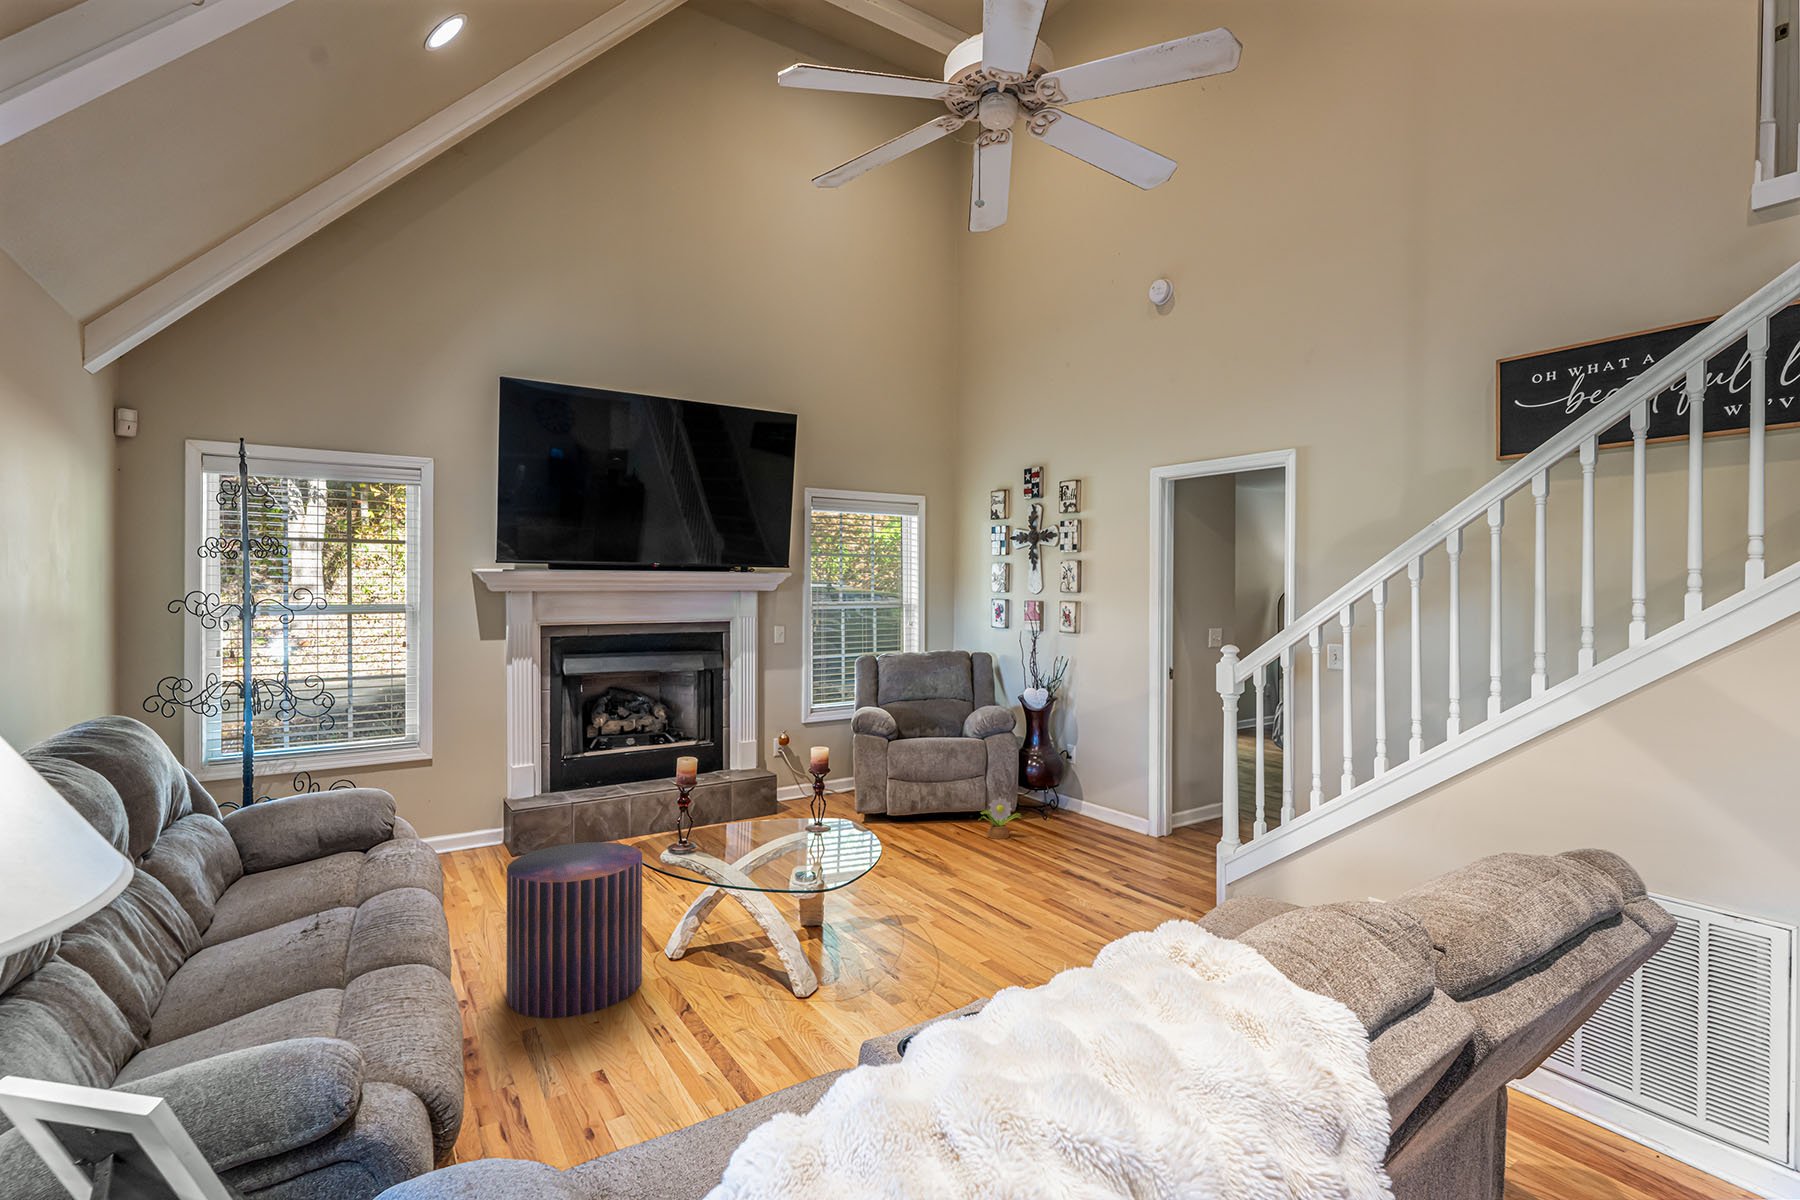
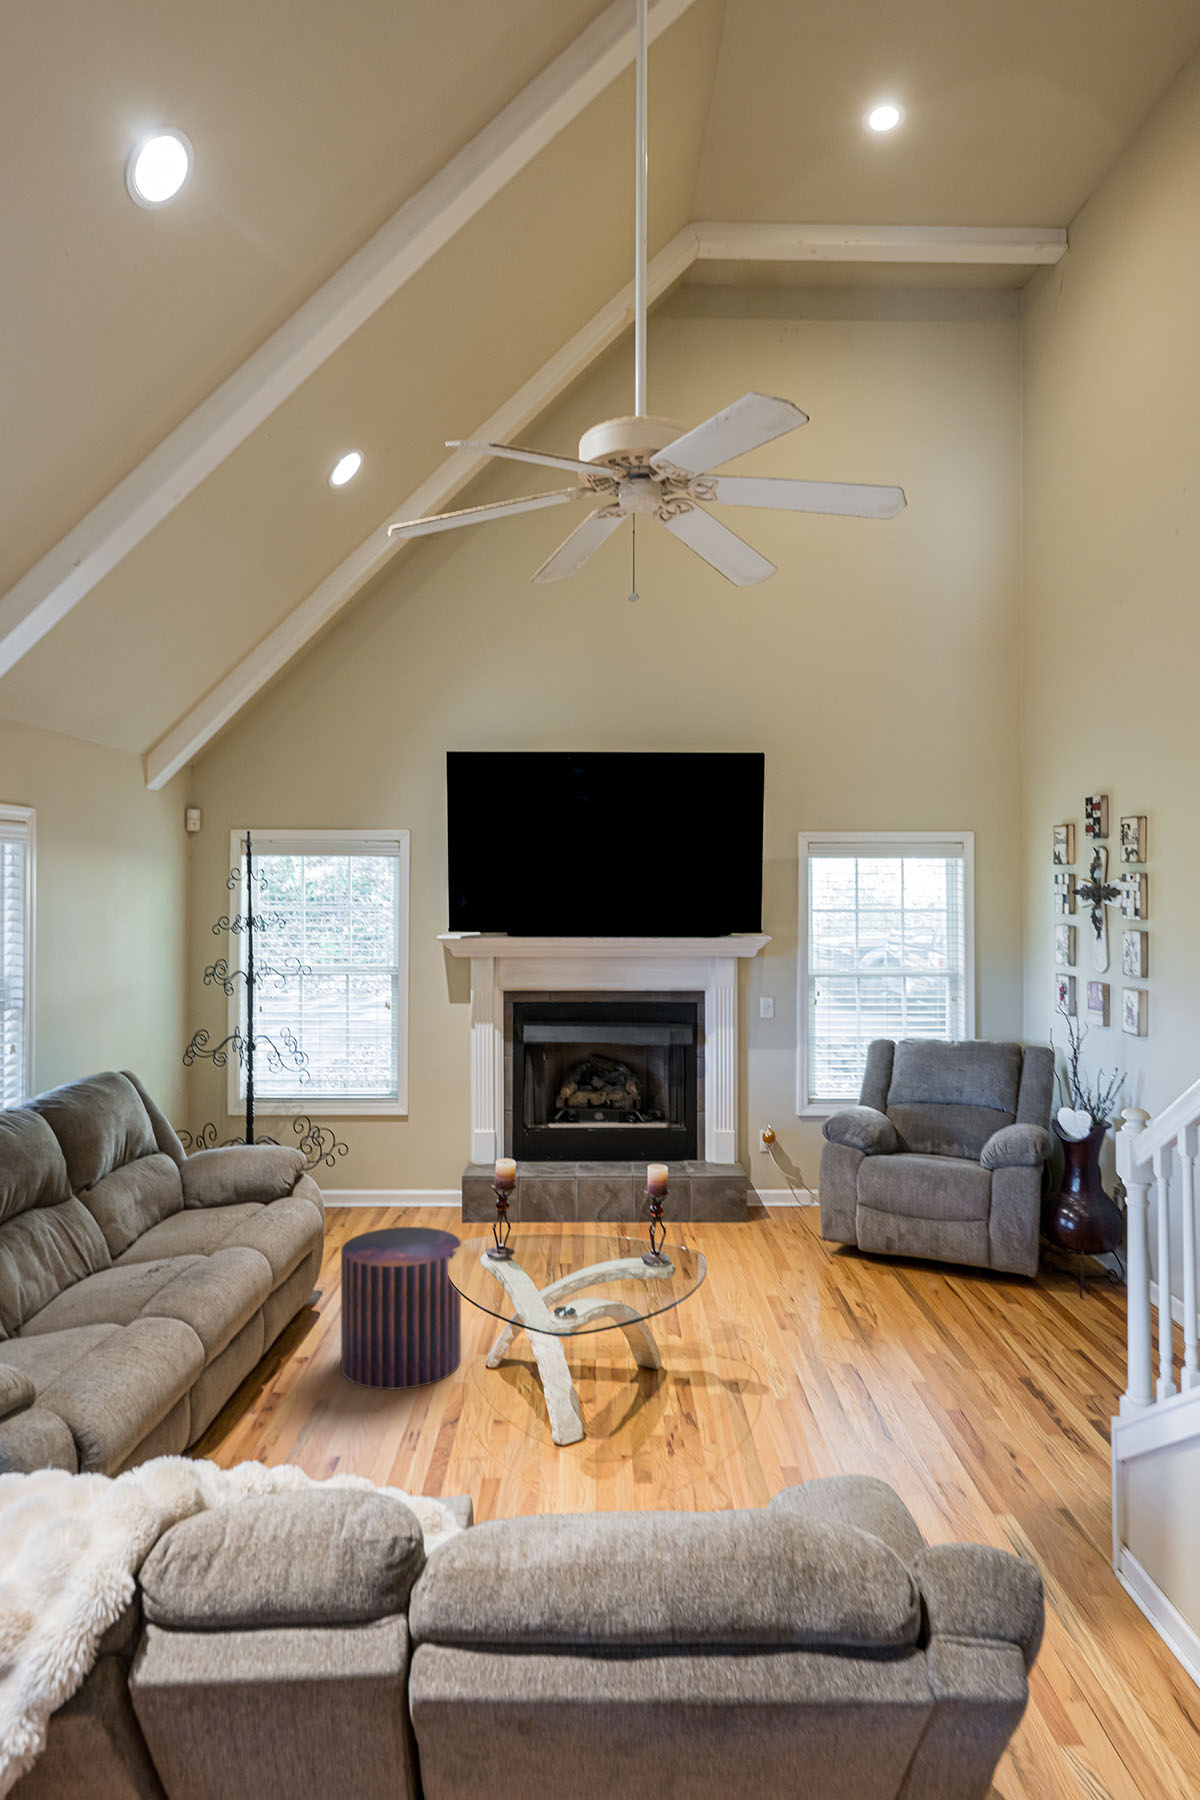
decorative plant: present [978,797,1021,839] -> none [960,1248,1026,1304]

